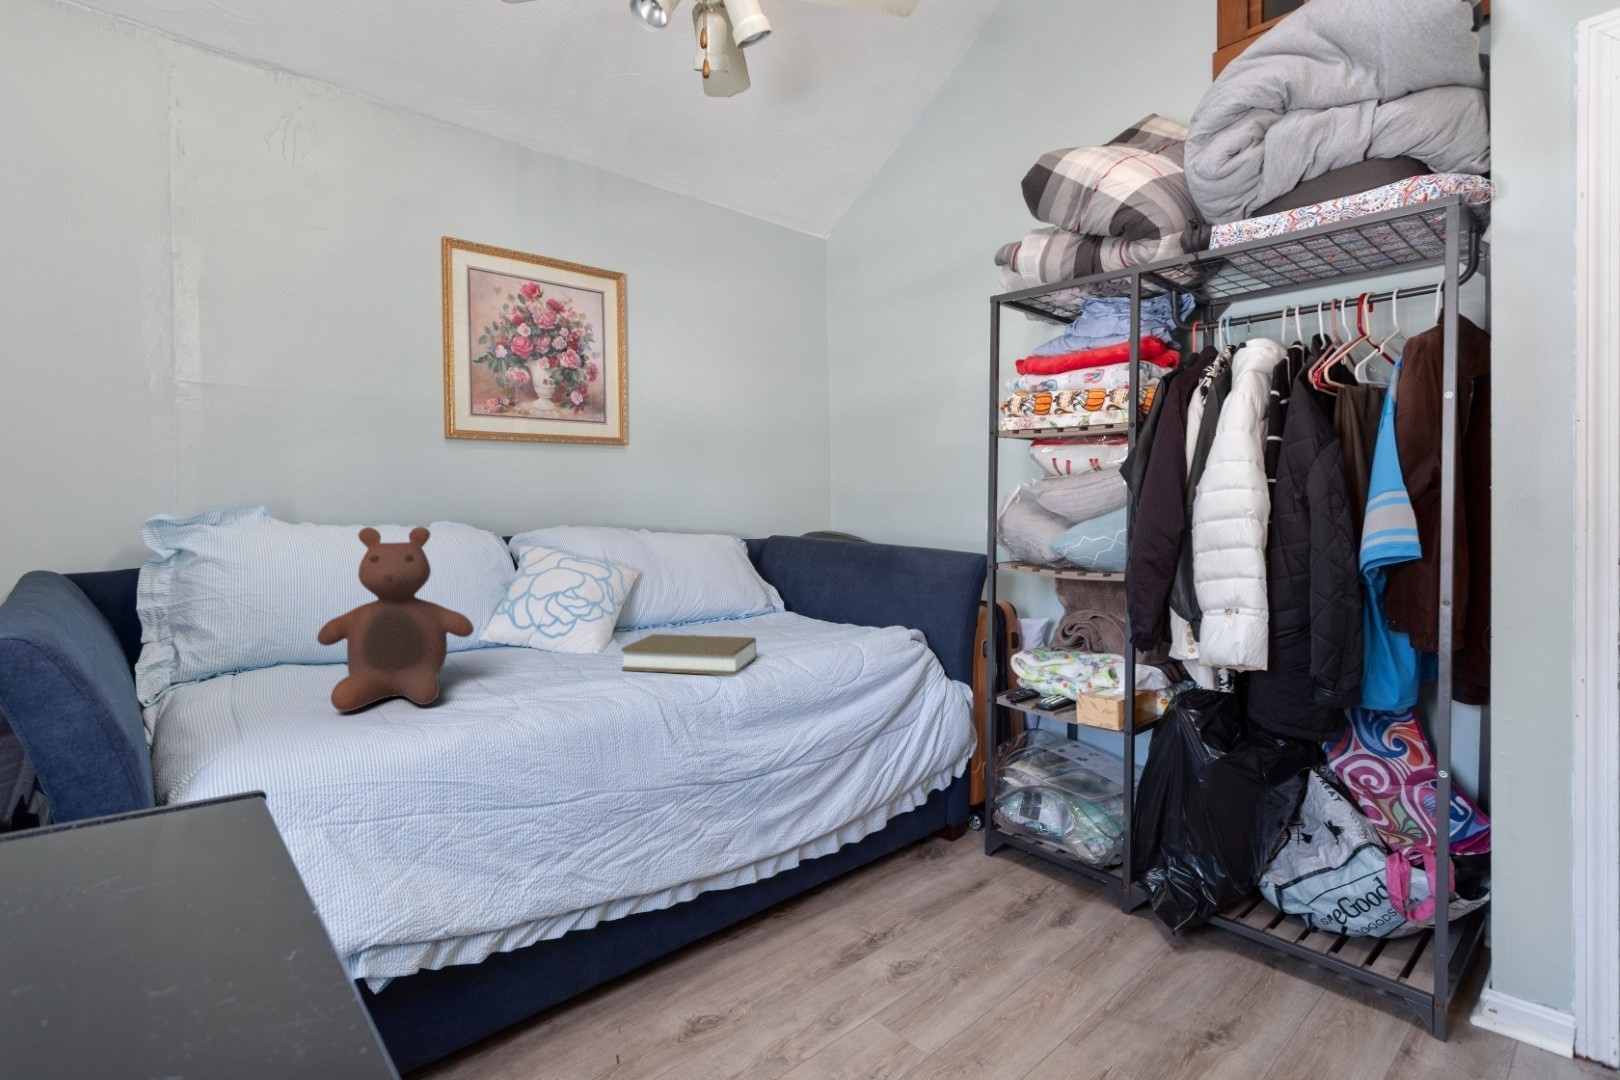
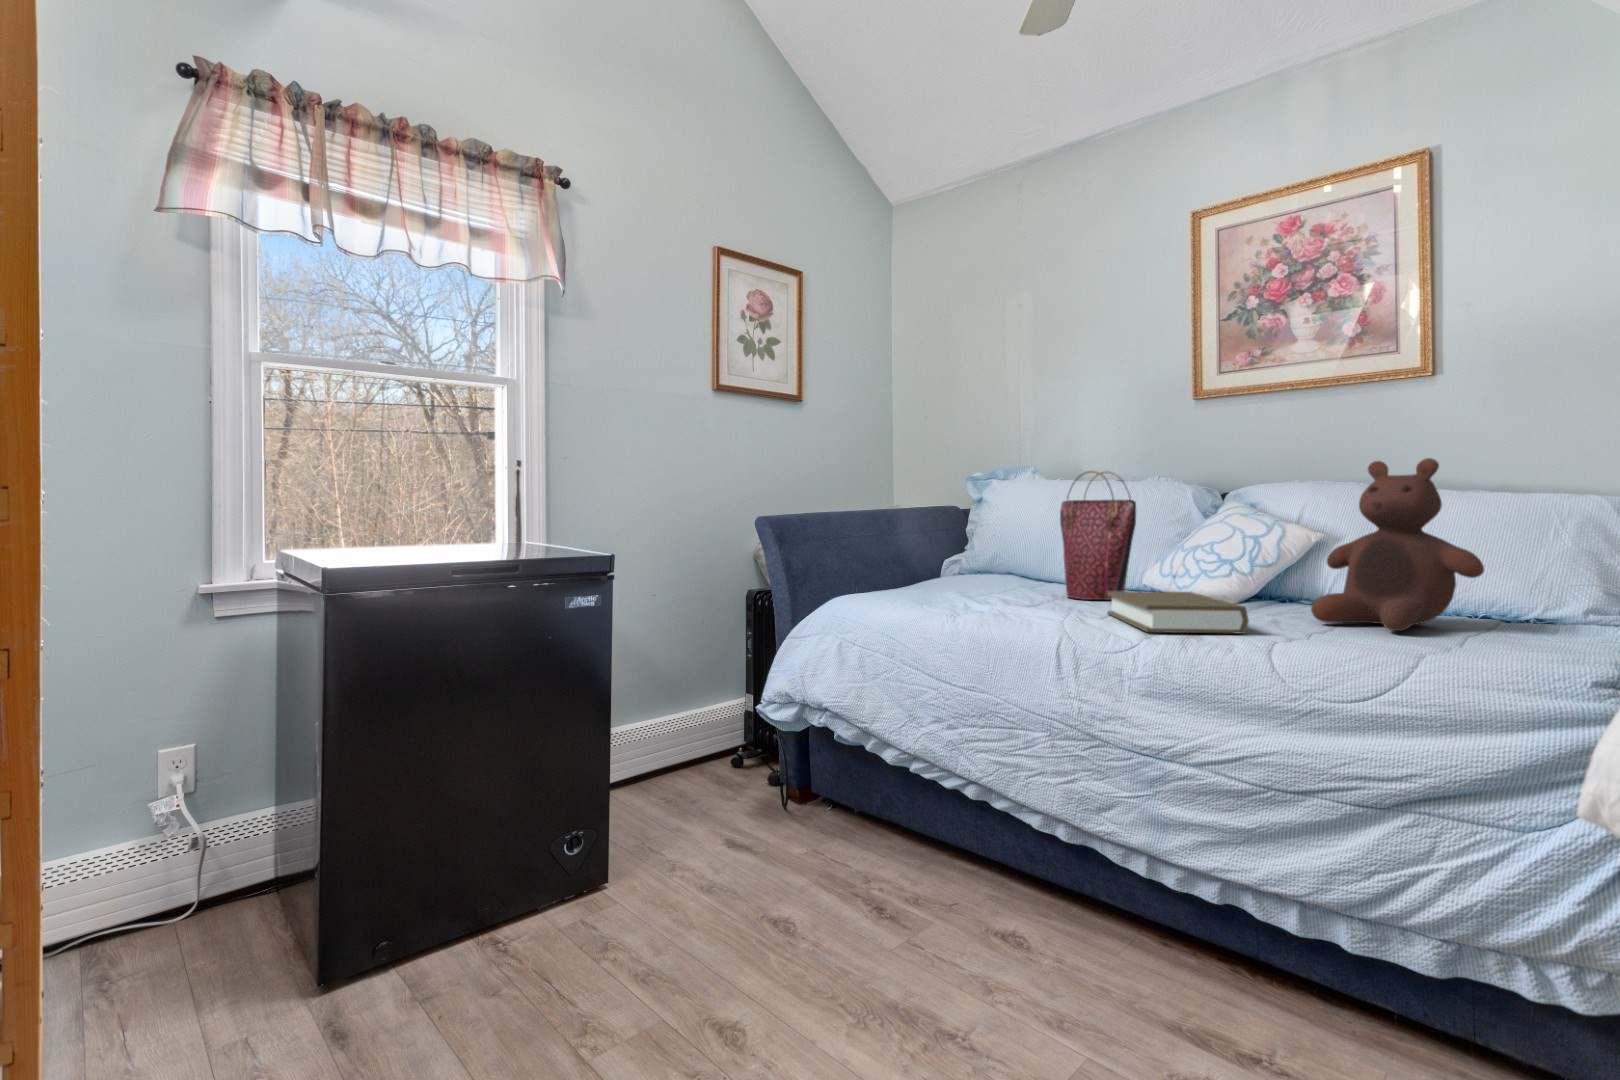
handbag: none [462,521,565,665] -> present [1060,471,1136,600]
stuffed bear: present [317,526,474,712] -> present [1311,458,1484,631]

